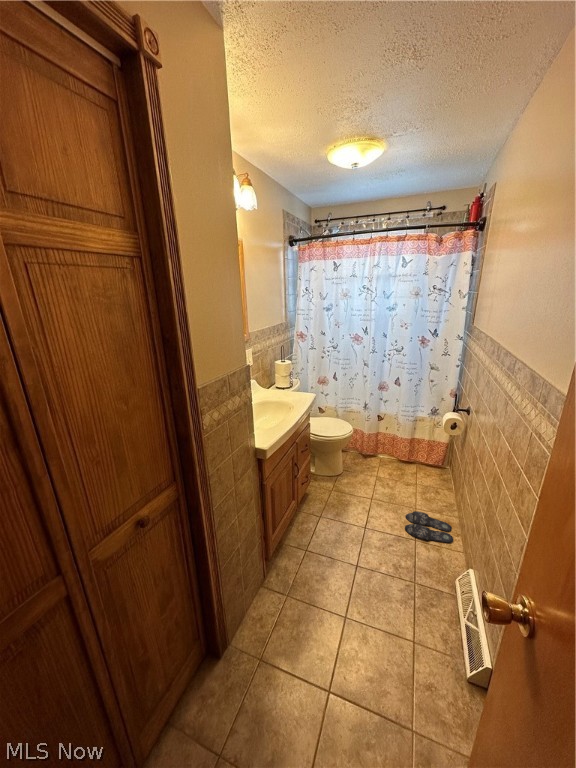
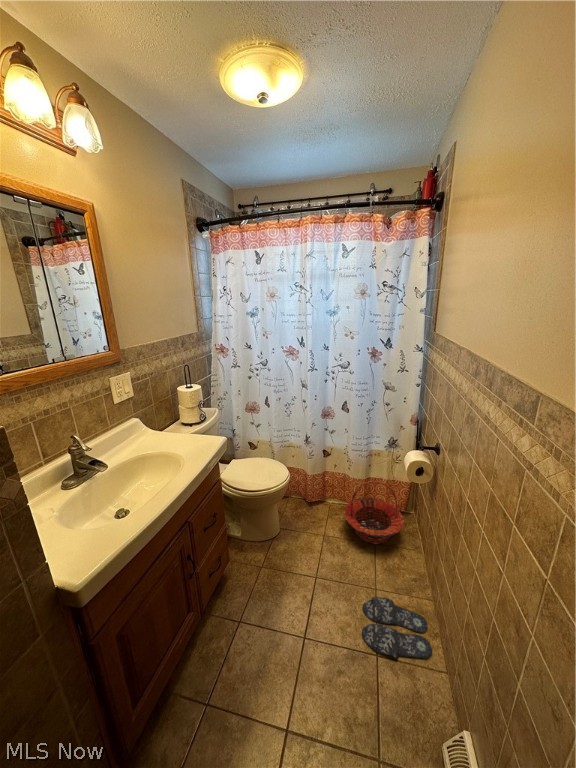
basket: none [393,437,440,483] -> present [344,480,404,544]

